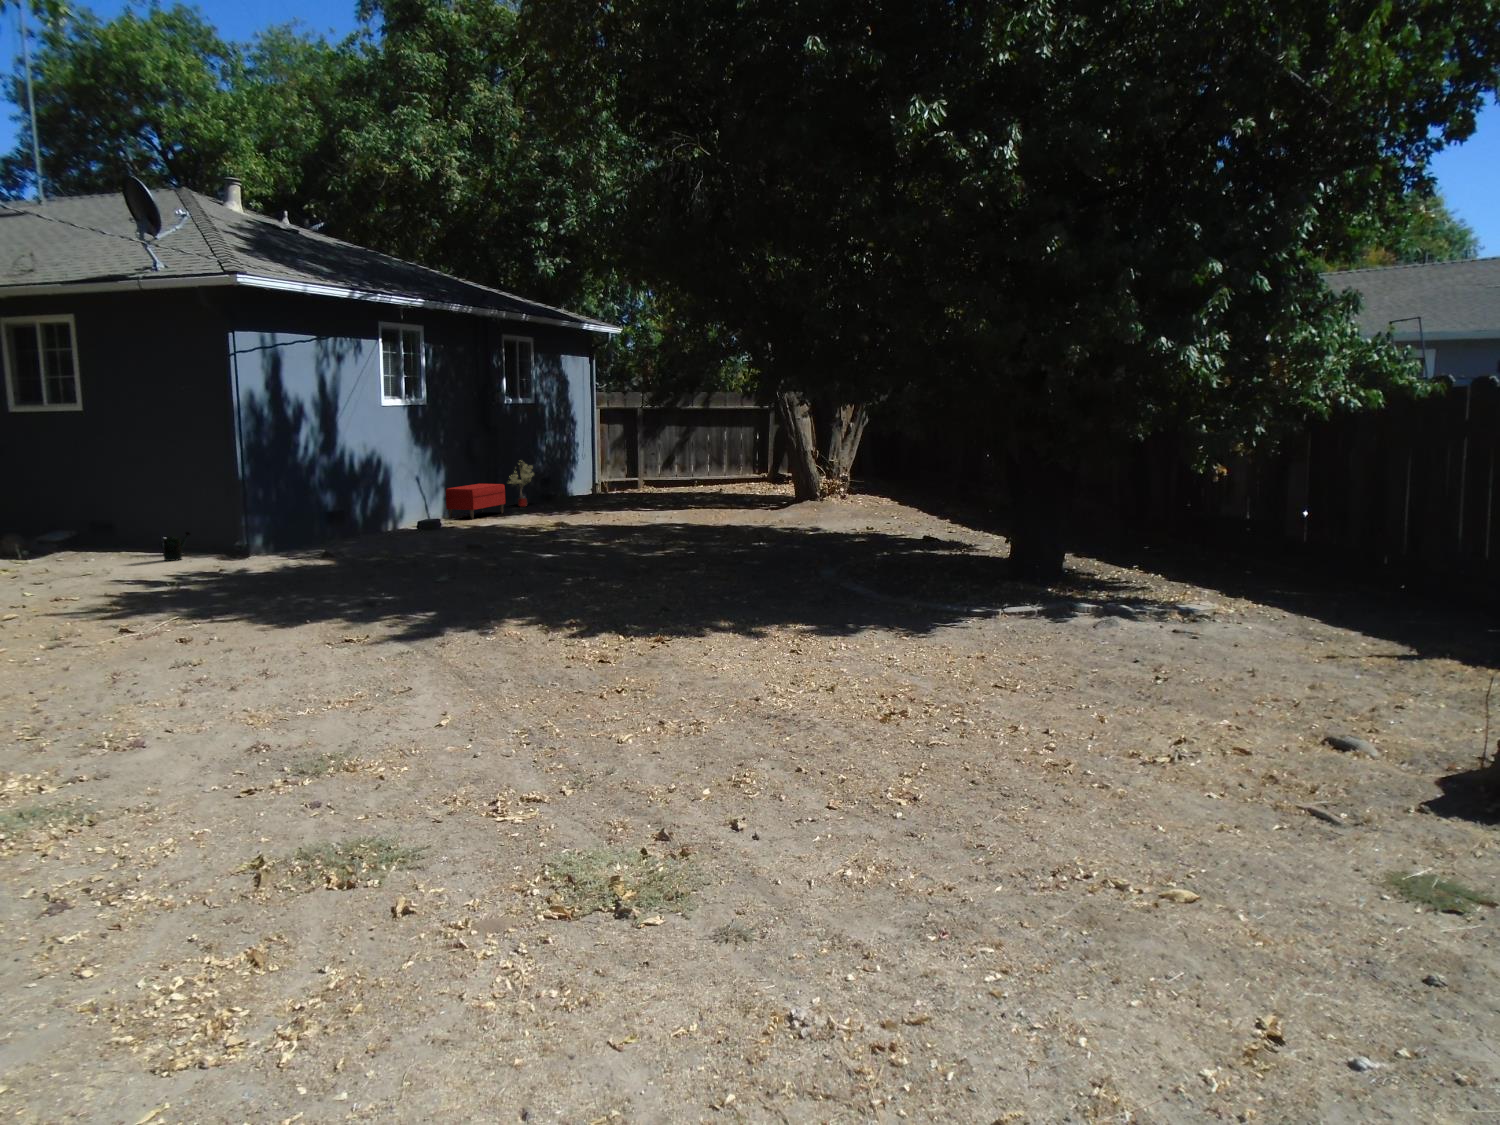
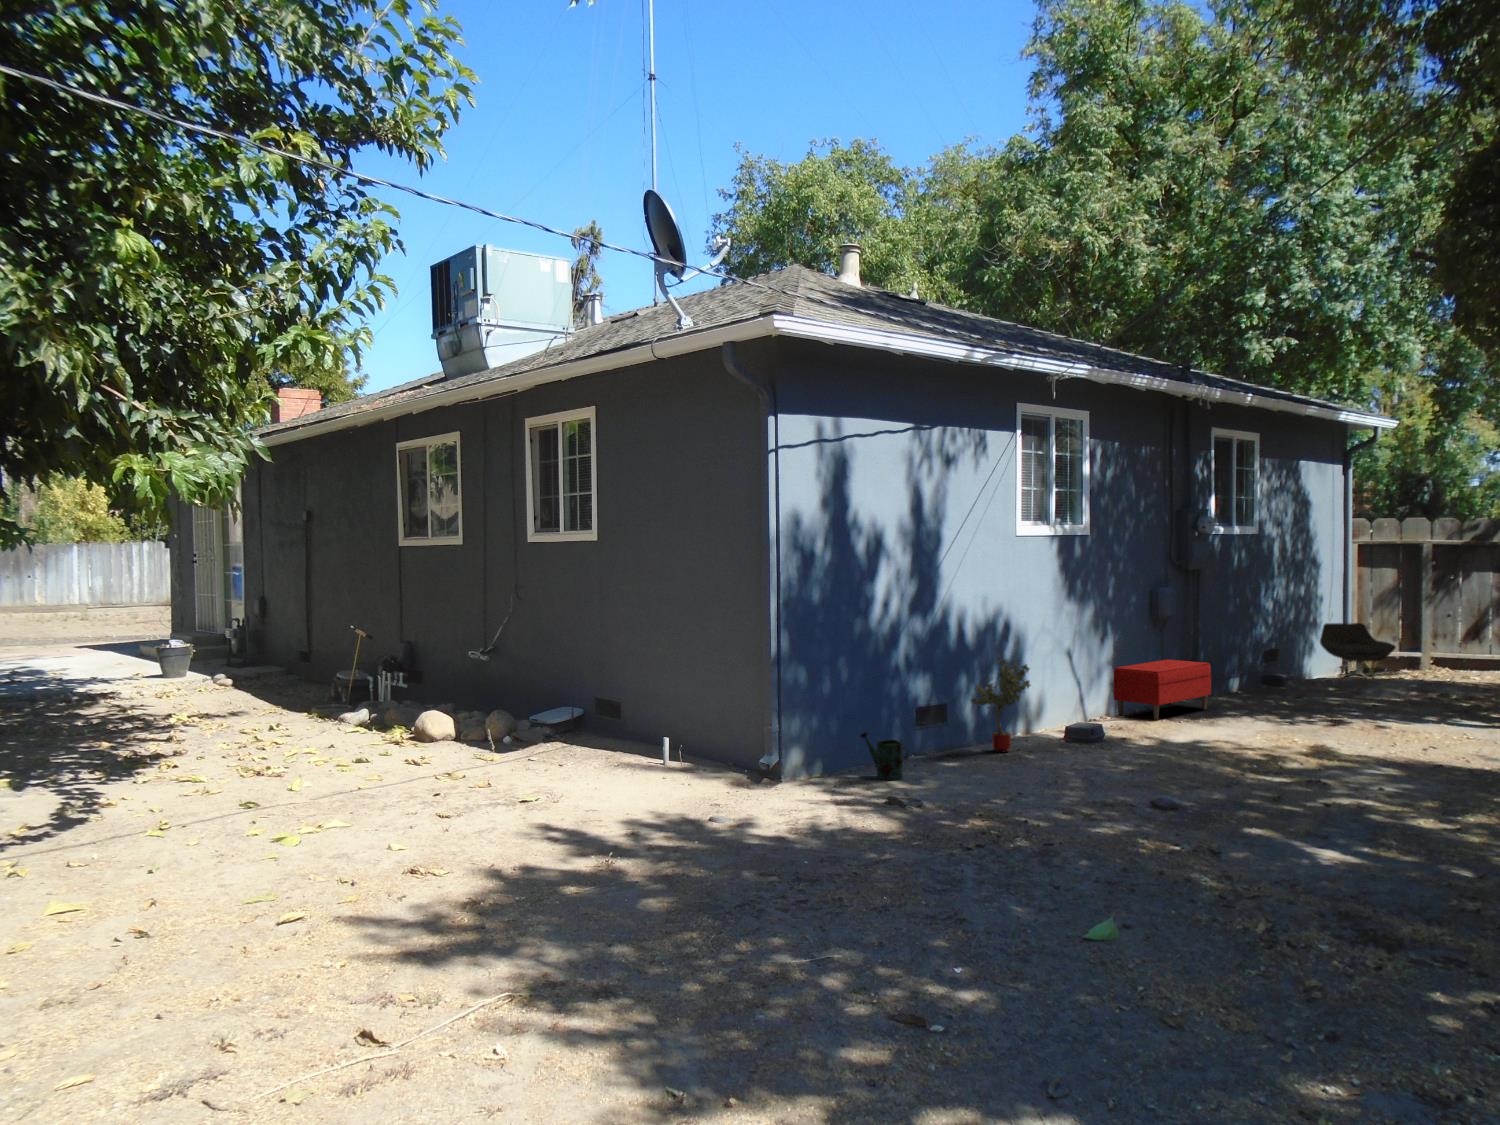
lounge chair: none [578,460,620,495] -> present [1320,623,1396,678]
potted tree: present [509,461,533,507] -> present [971,655,1030,752]
watering can: present [159,532,190,561] -> present [860,732,908,780]

